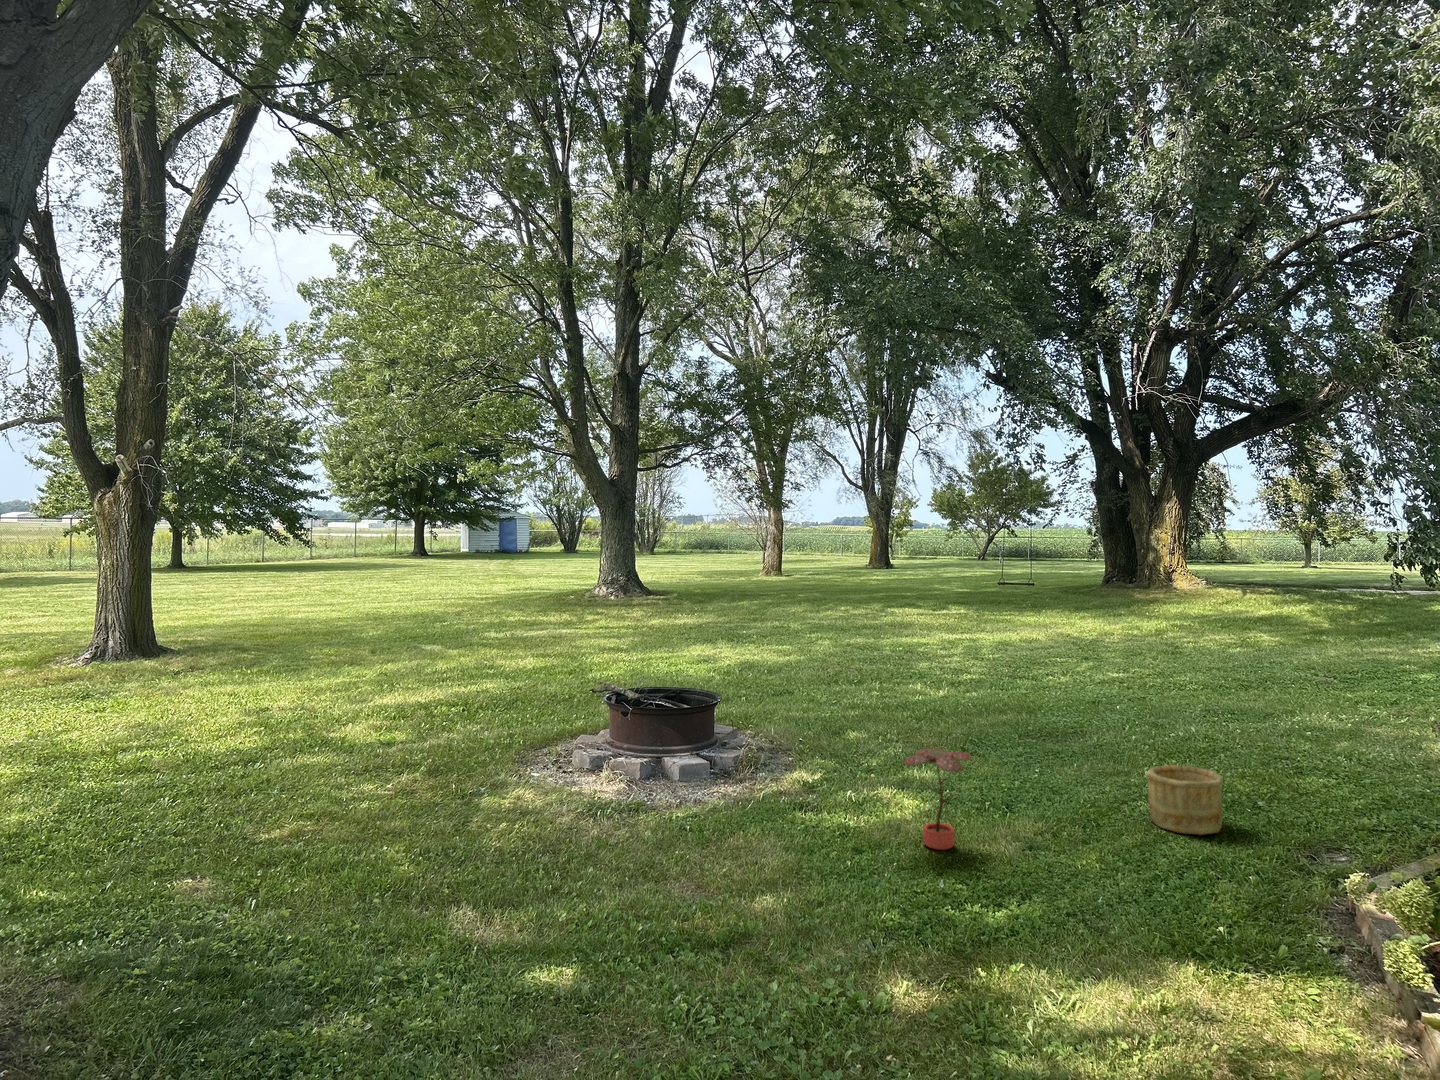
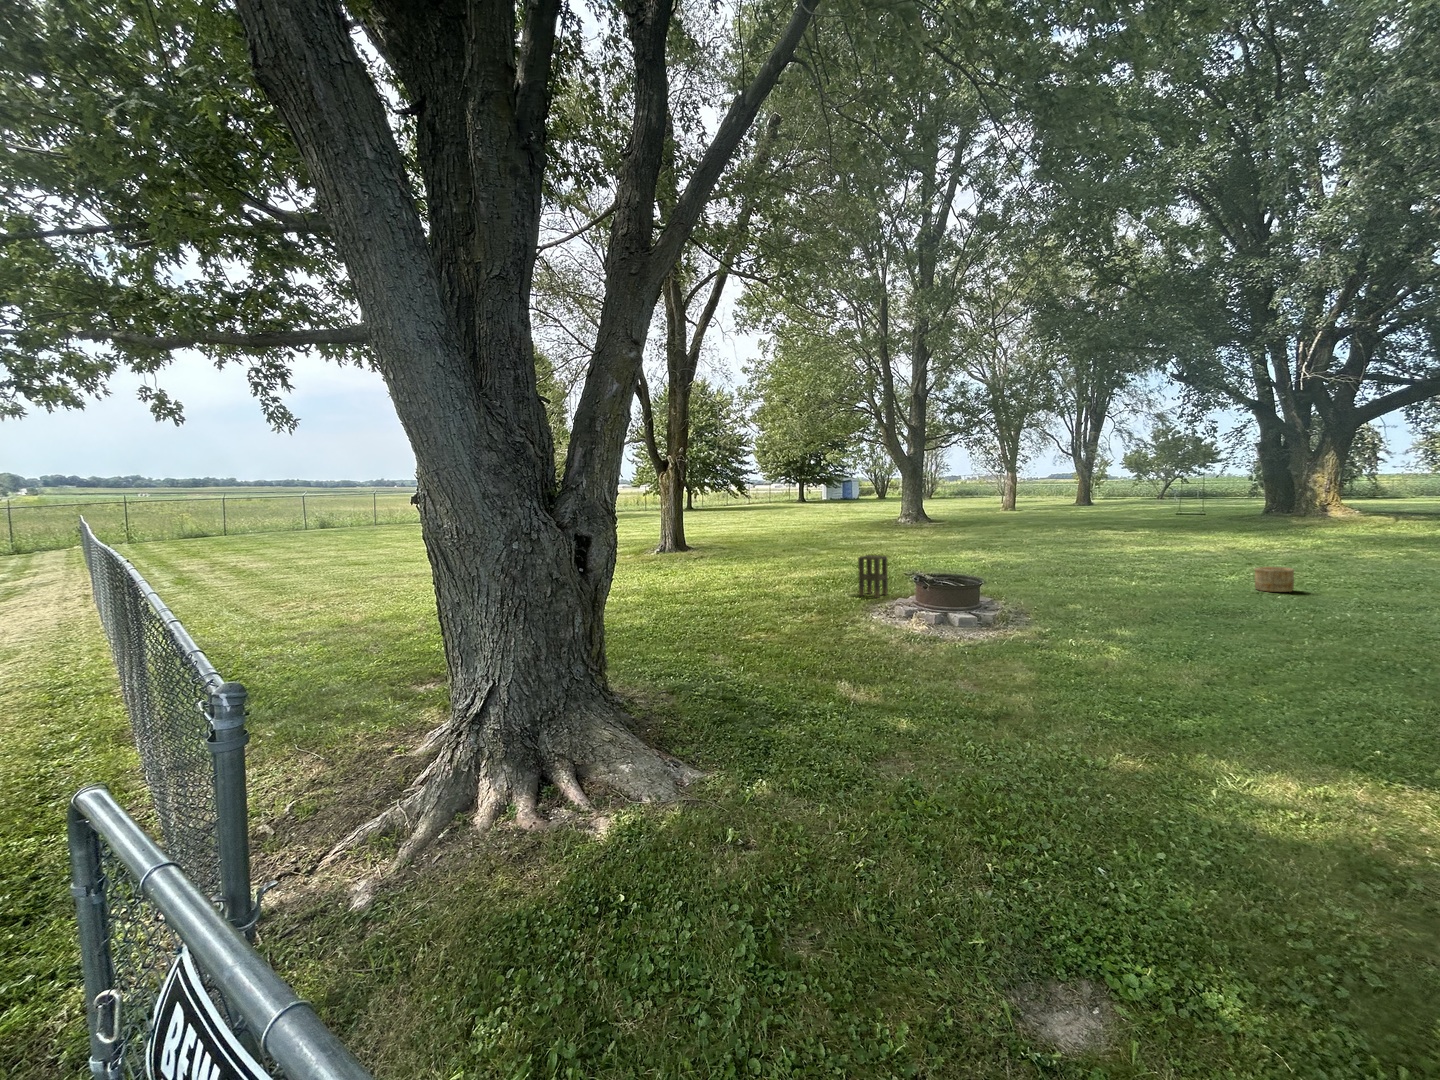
potted plant: present [904,749,972,850] -> none [1131,554,1163,591]
side table: none [64,802,191,980] -> present [858,555,888,598]

